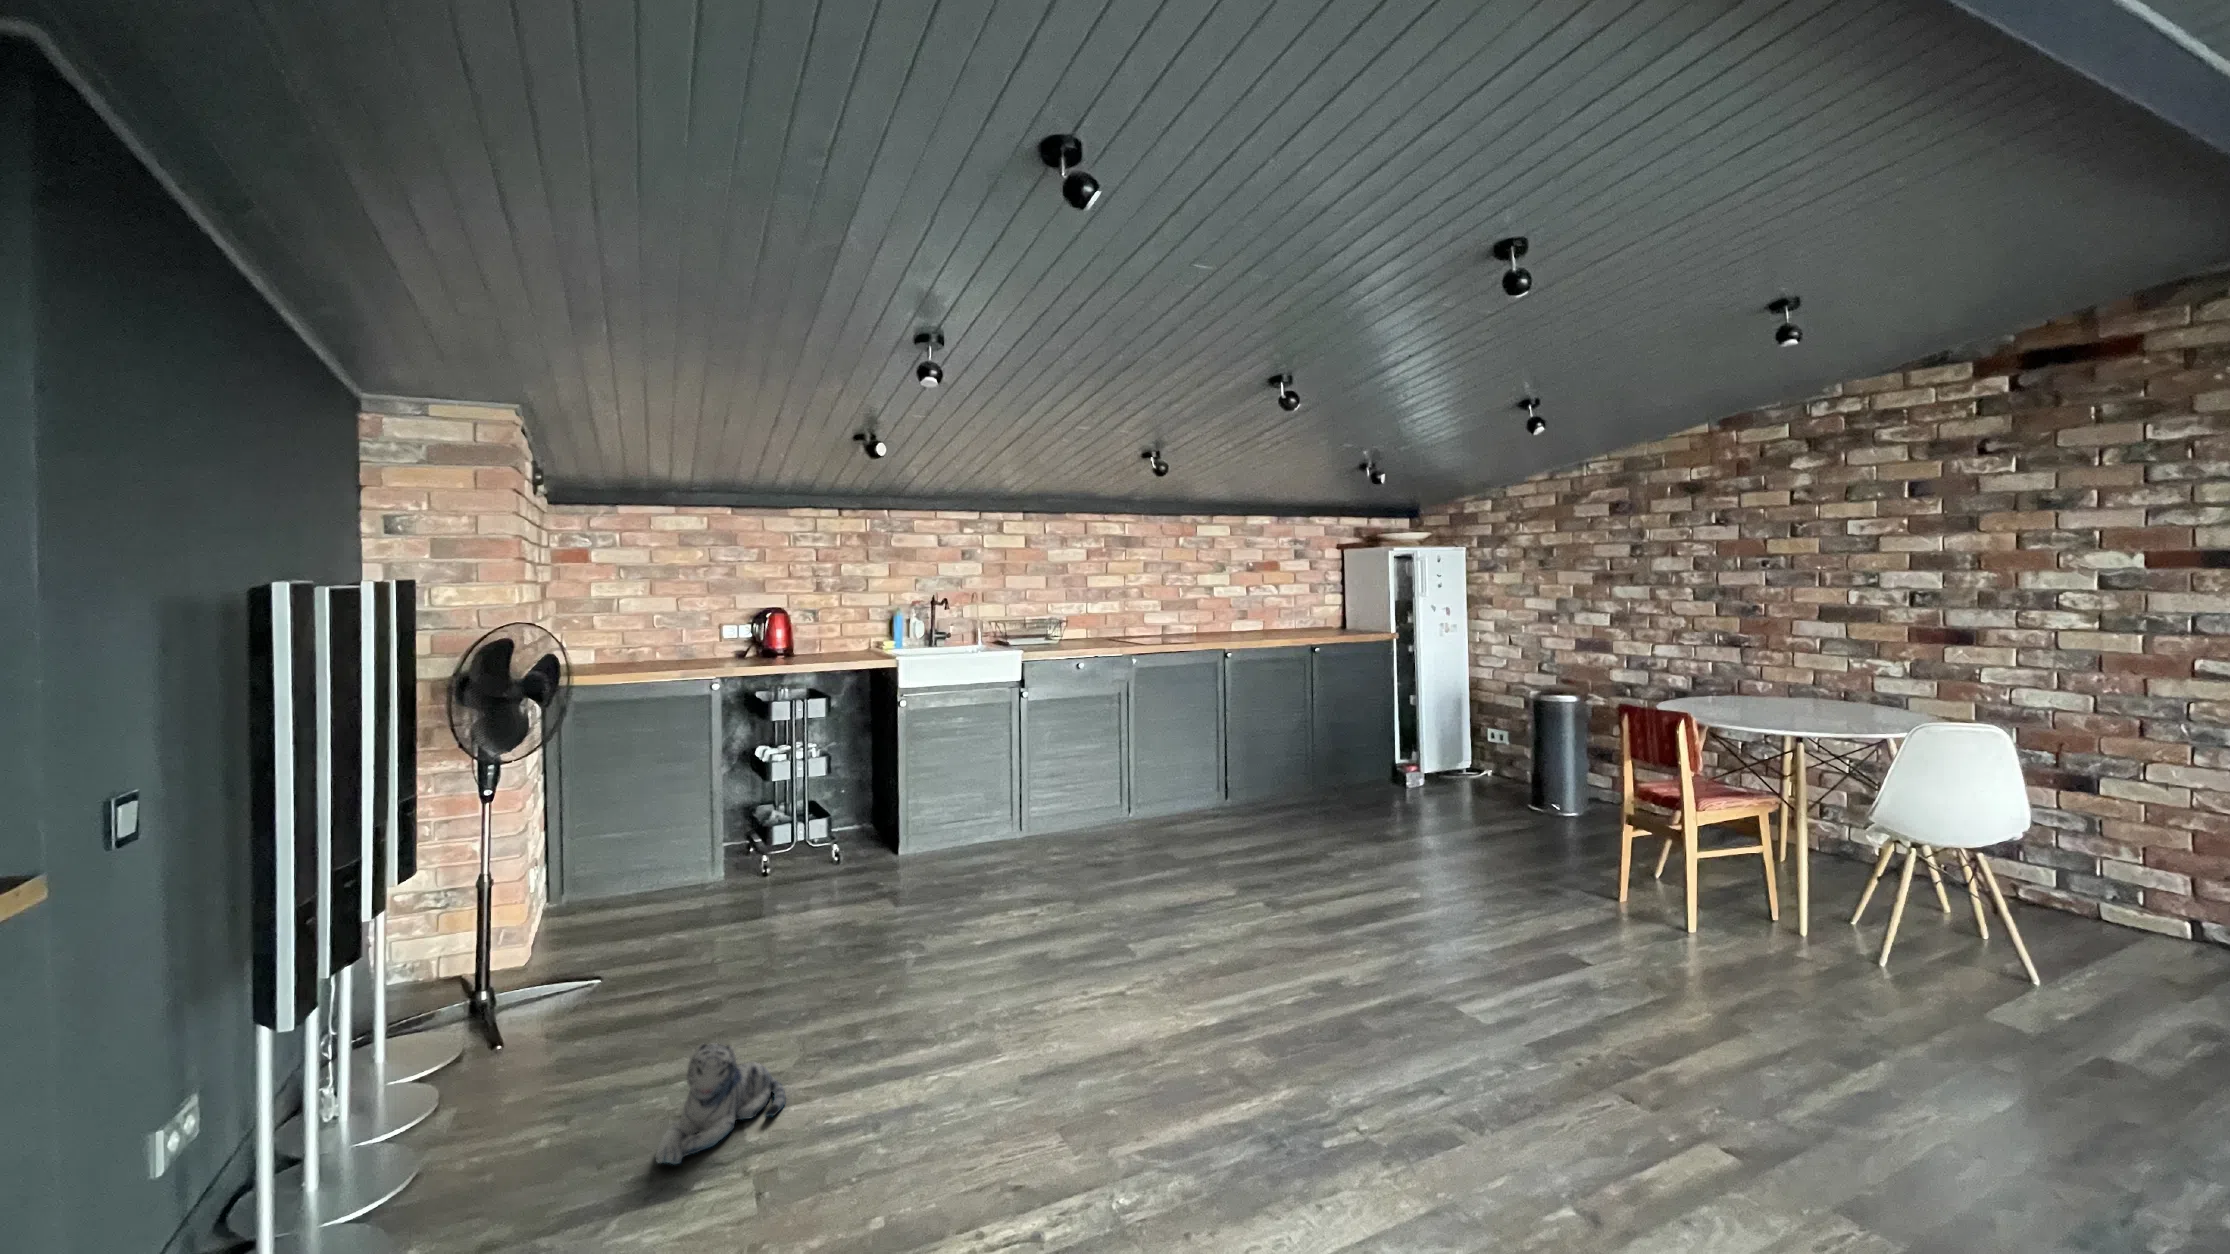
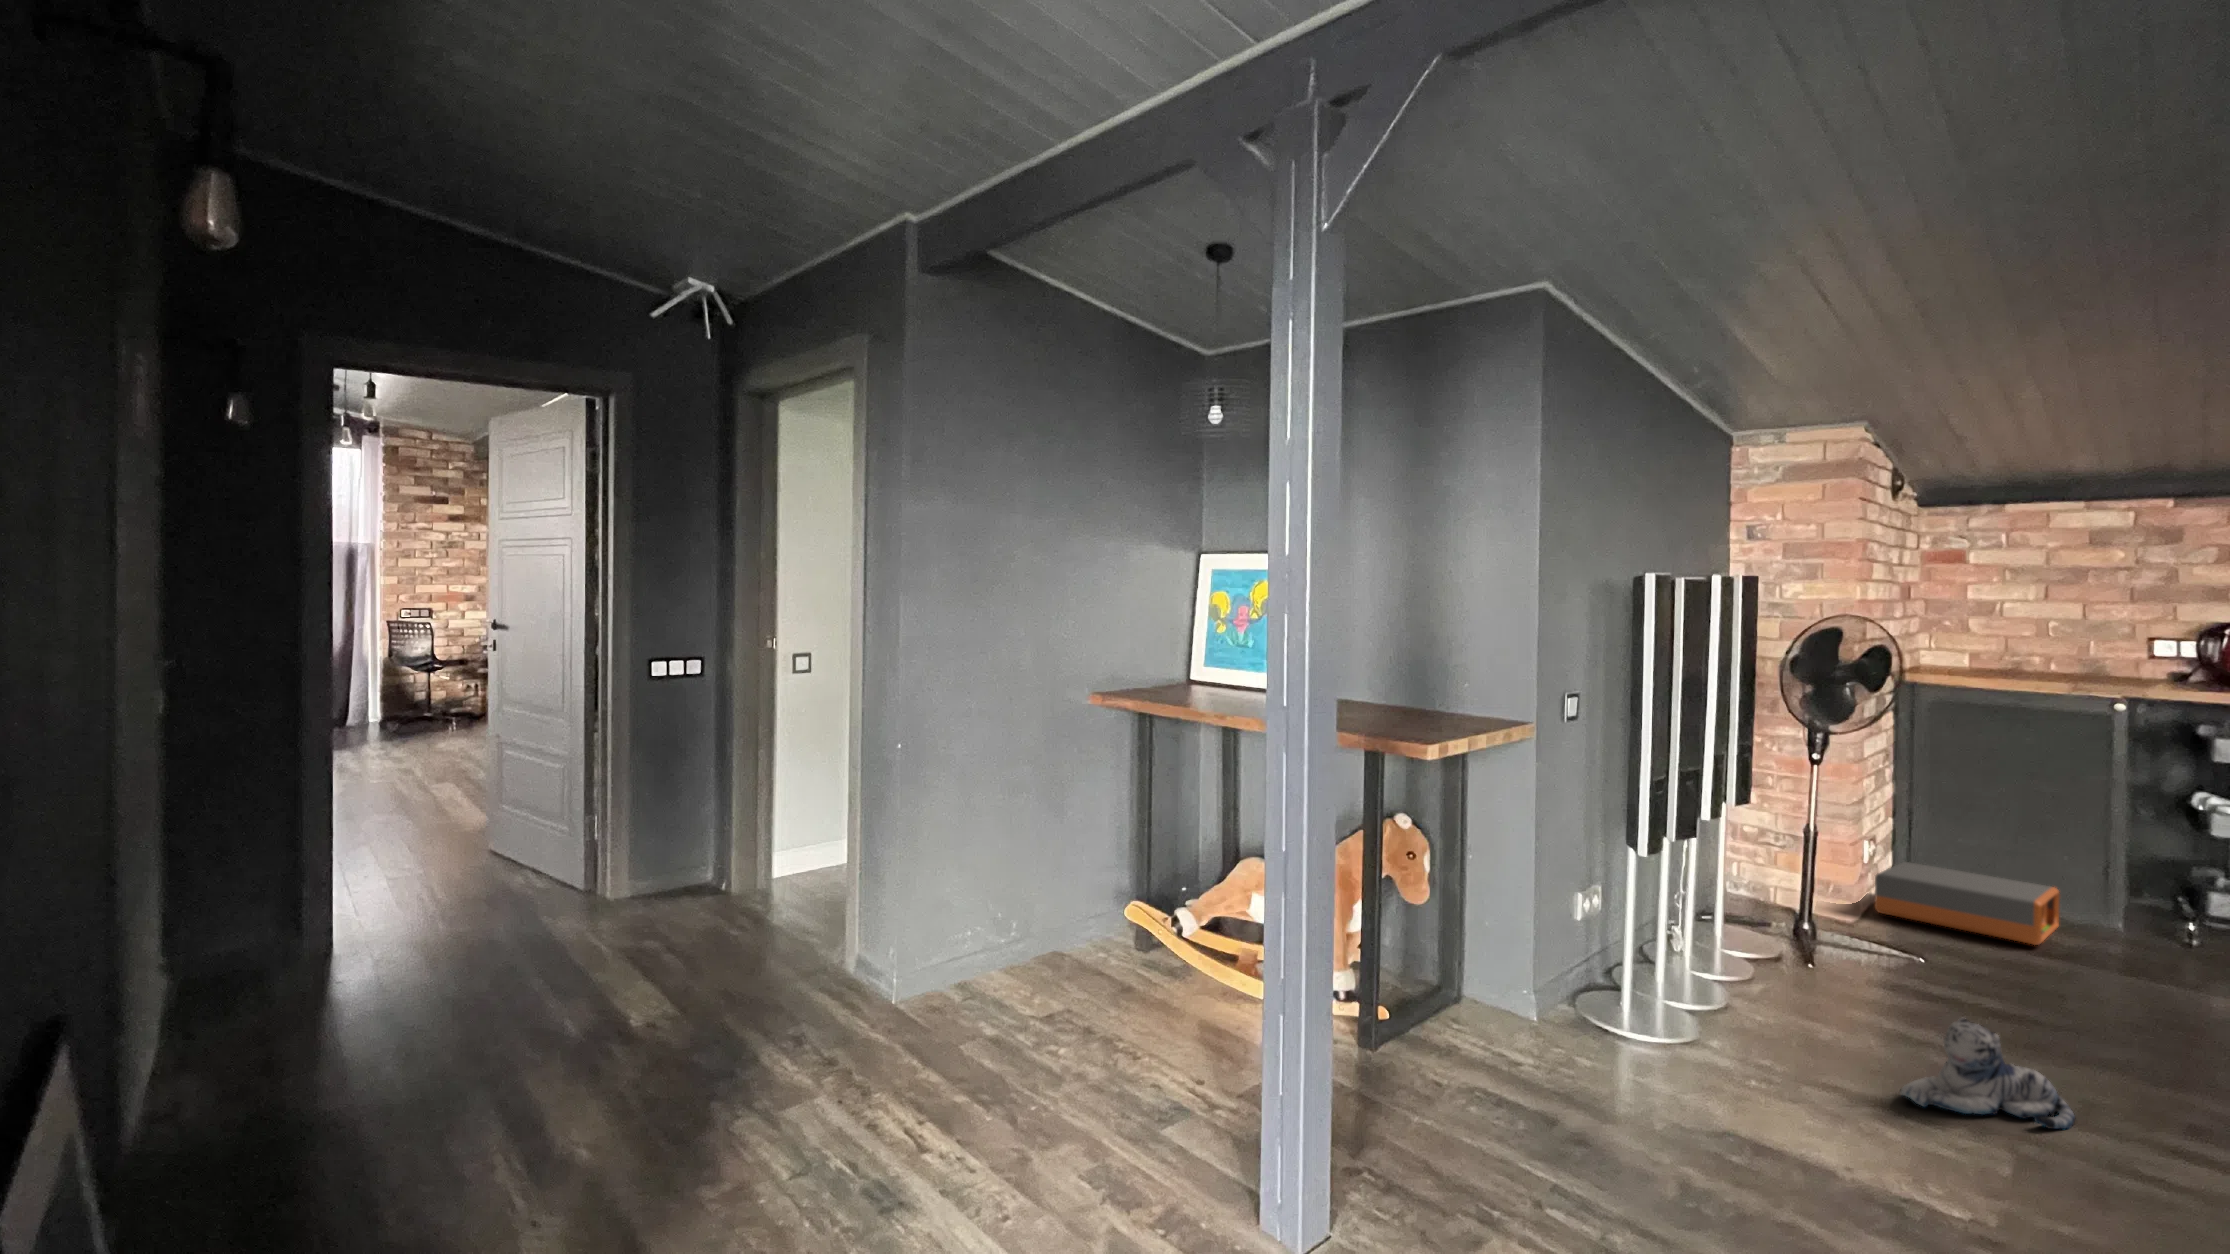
storage box: none [537,858,684,940] -> present [1875,862,2060,945]

